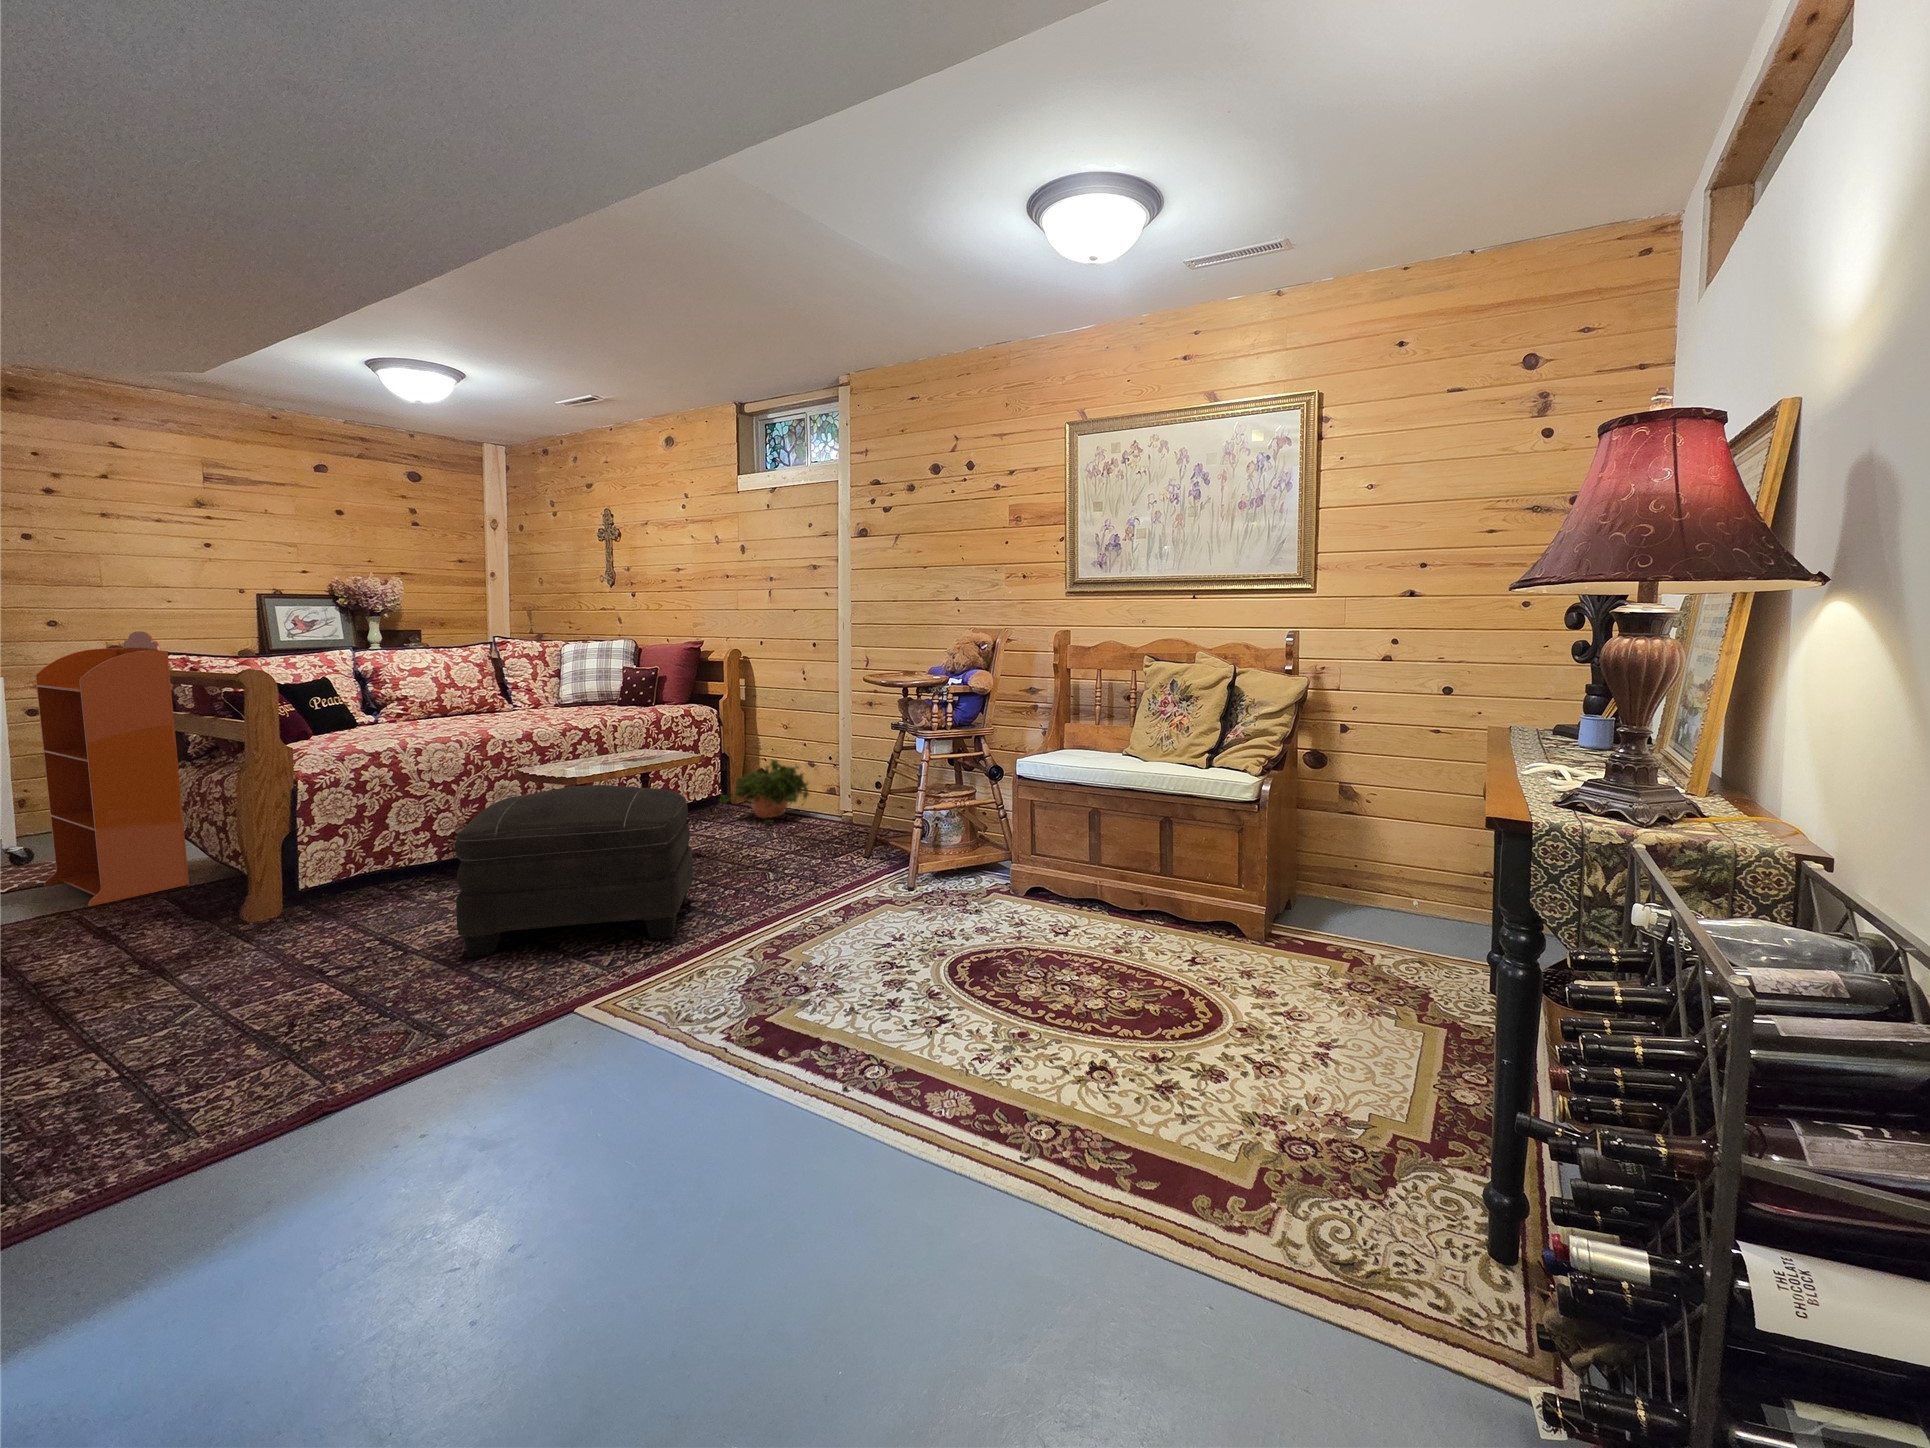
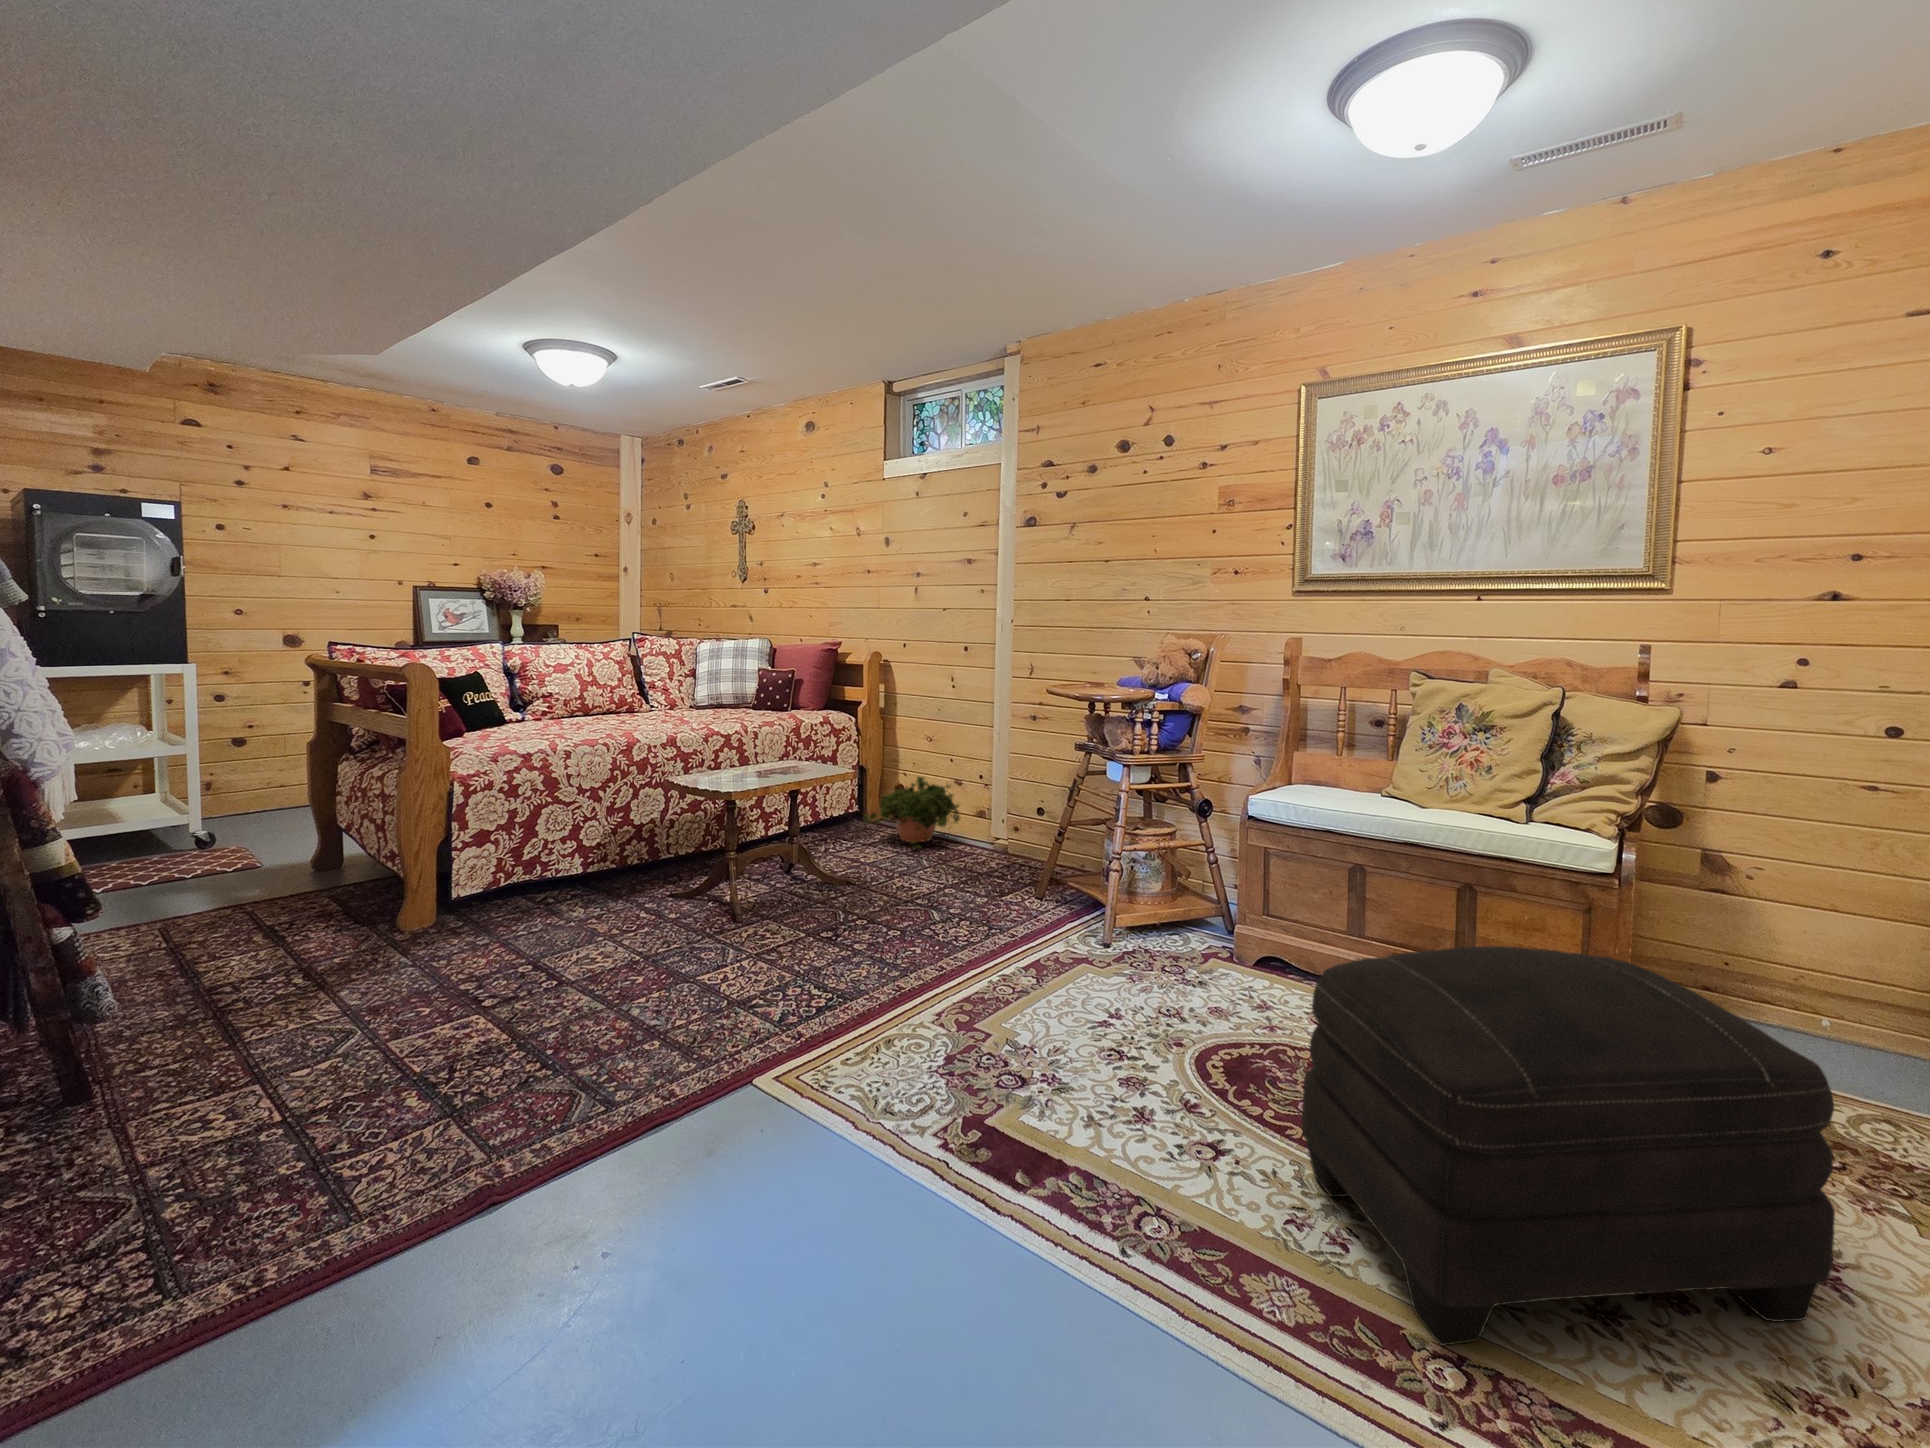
bookcase: present [35,631,189,906] -> none [223,620,349,901]
ottoman: present [455,785,693,958] -> present [1302,946,1835,1346]

